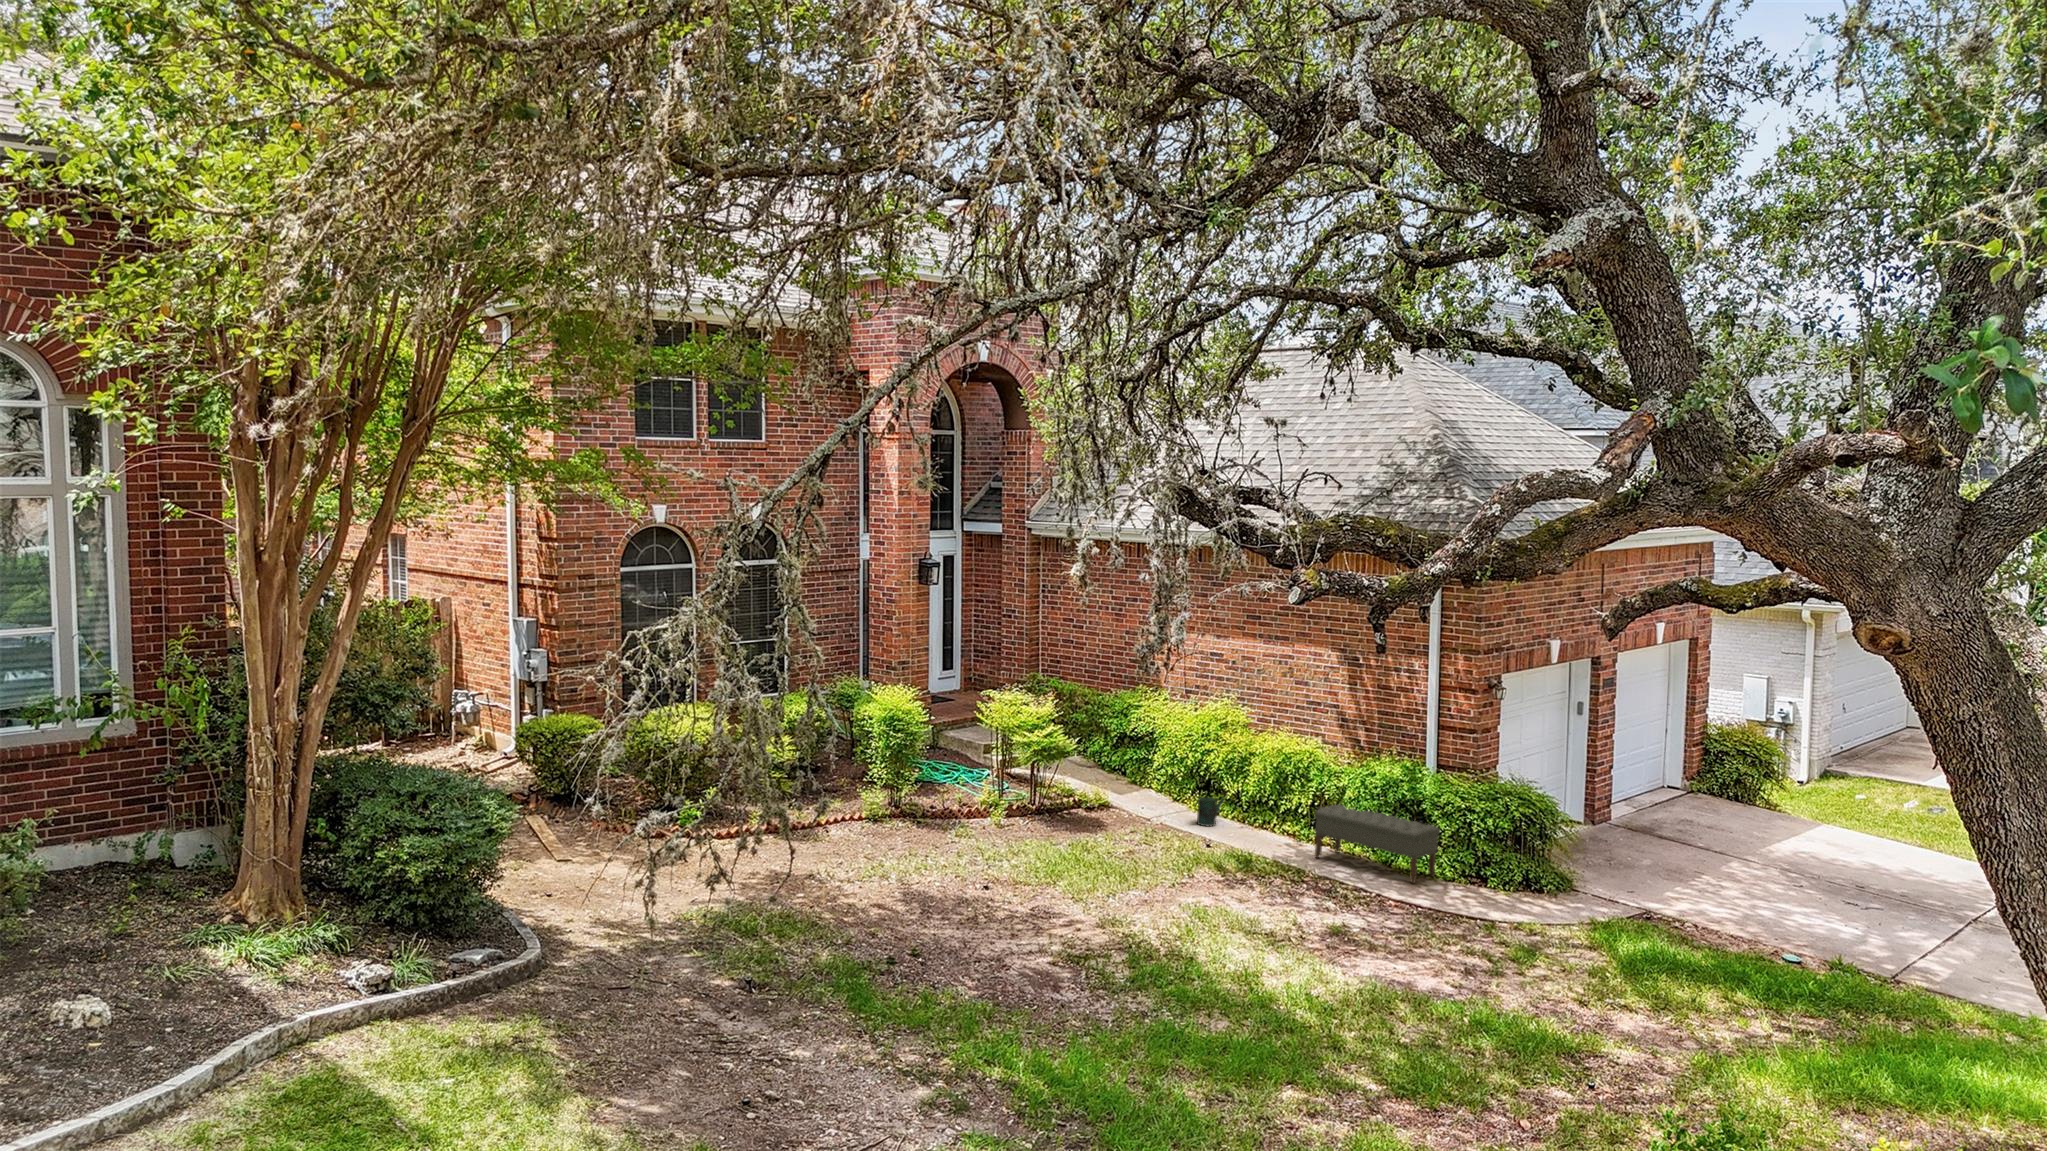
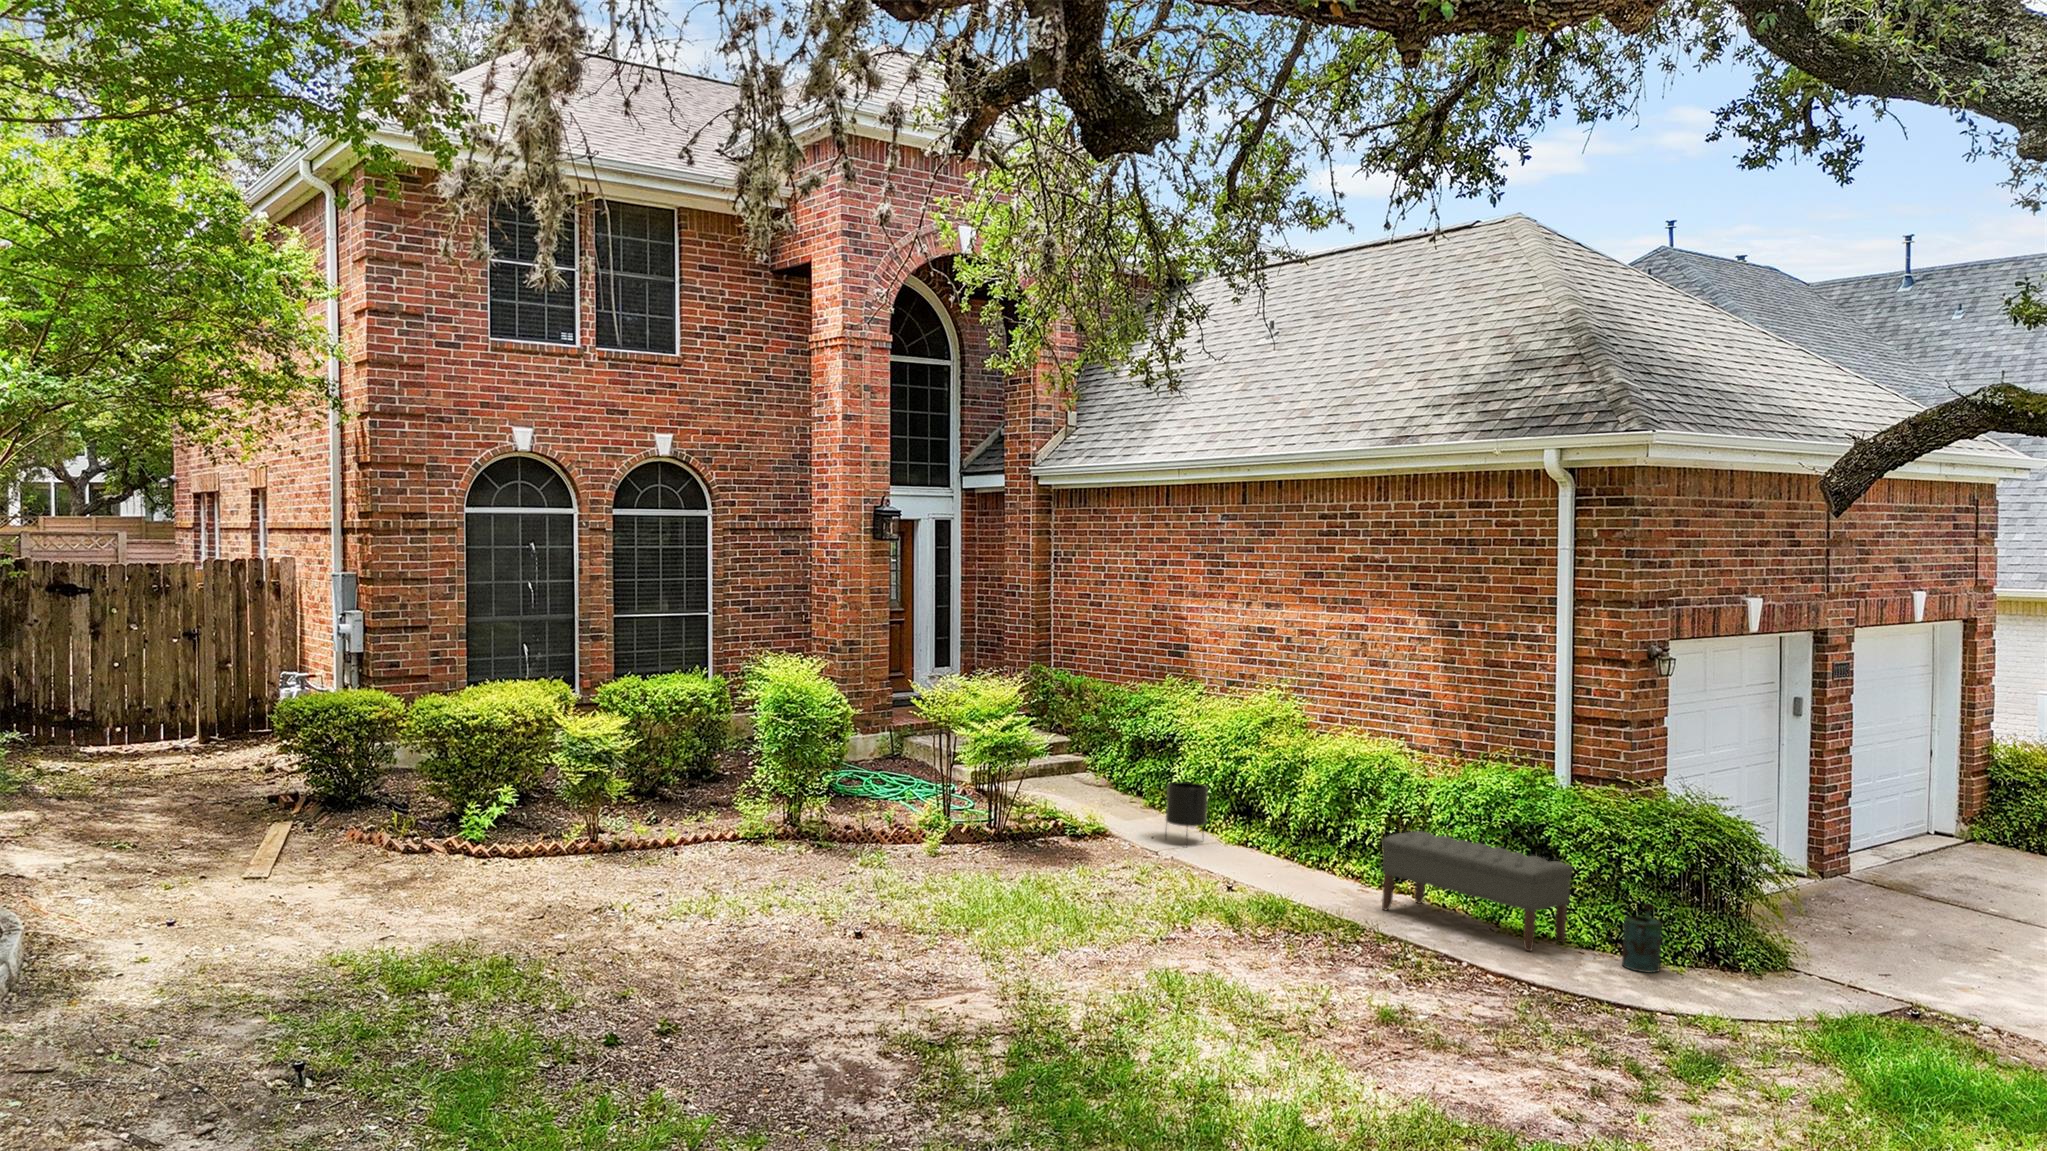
planter: none [1154,768,1185,815] -> present [1166,782,1208,836]
watering can: present [1194,793,1228,826] -> present [1622,903,1662,973]

